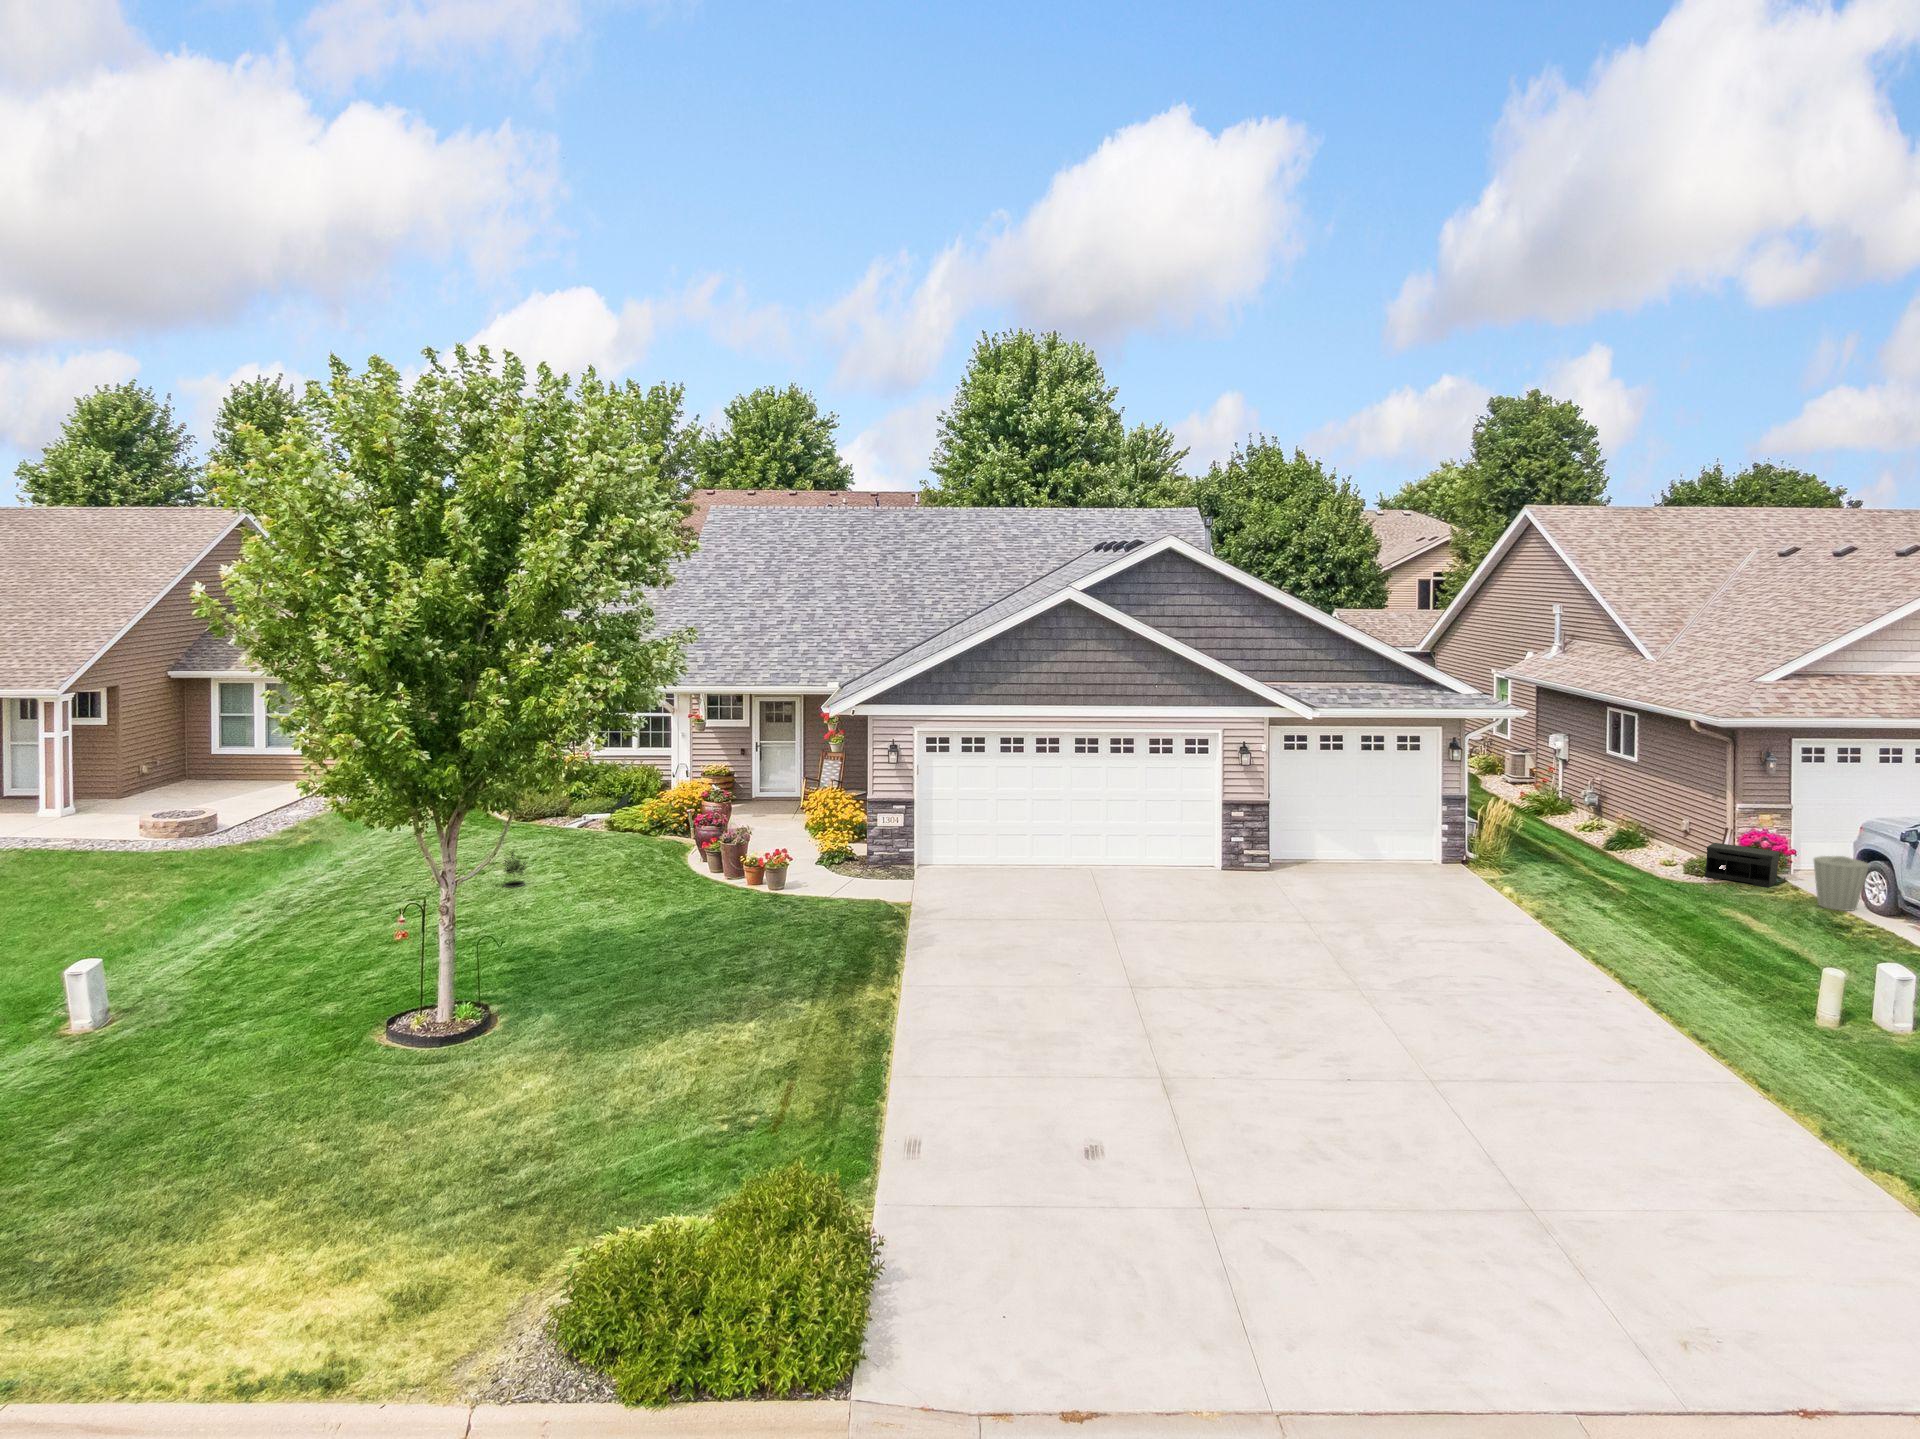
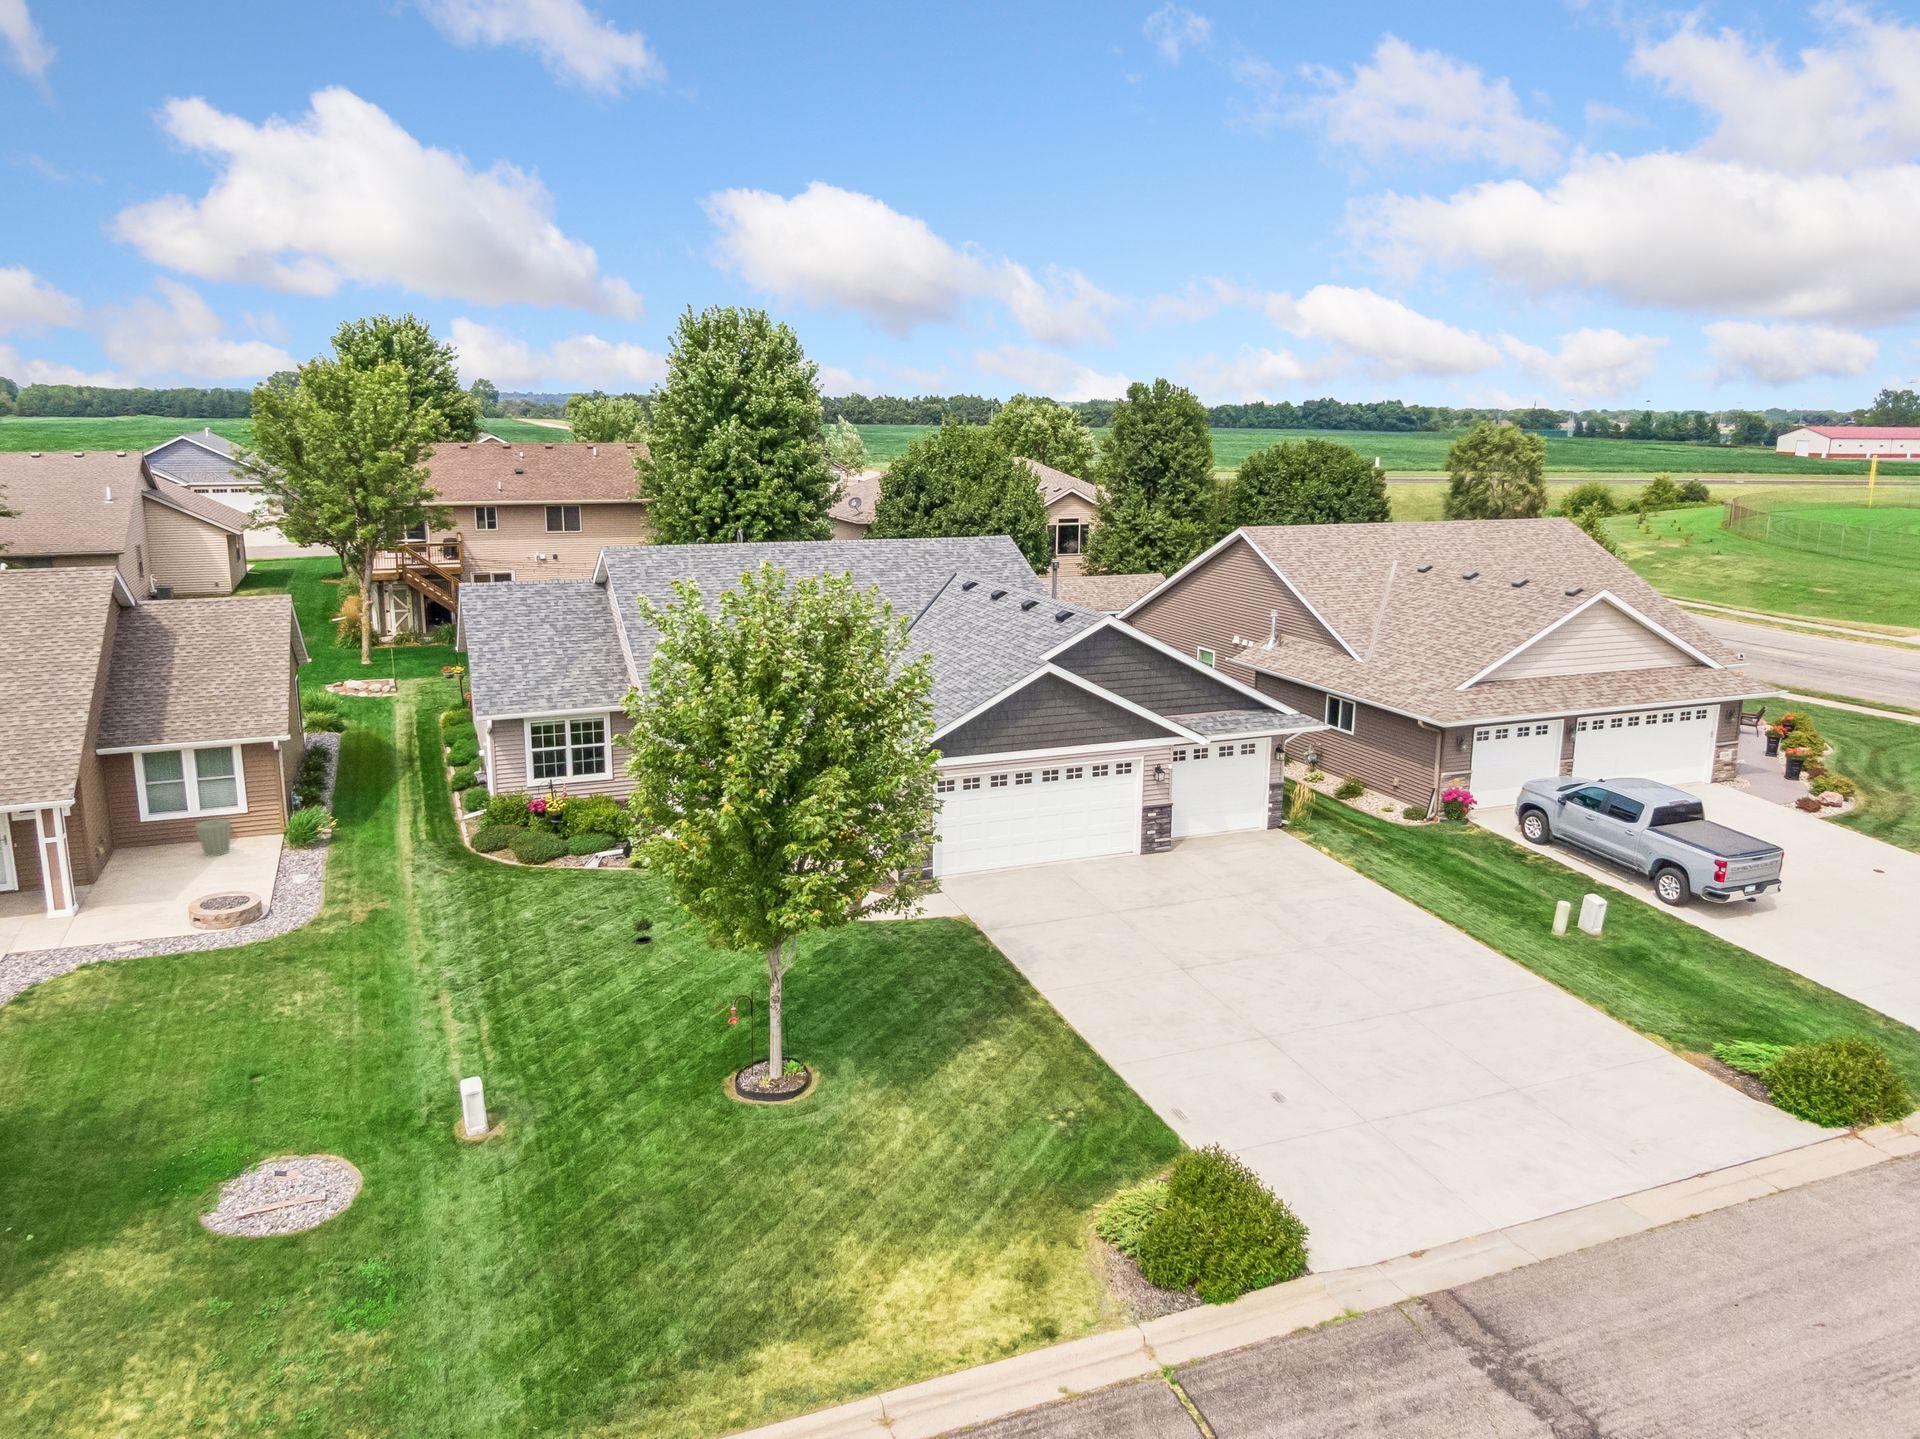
bench: present [1705,843,1779,887] -> none [1426,801,1468,830]
trash can: present [1814,856,1869,911] -> present [195,819,230,856]

